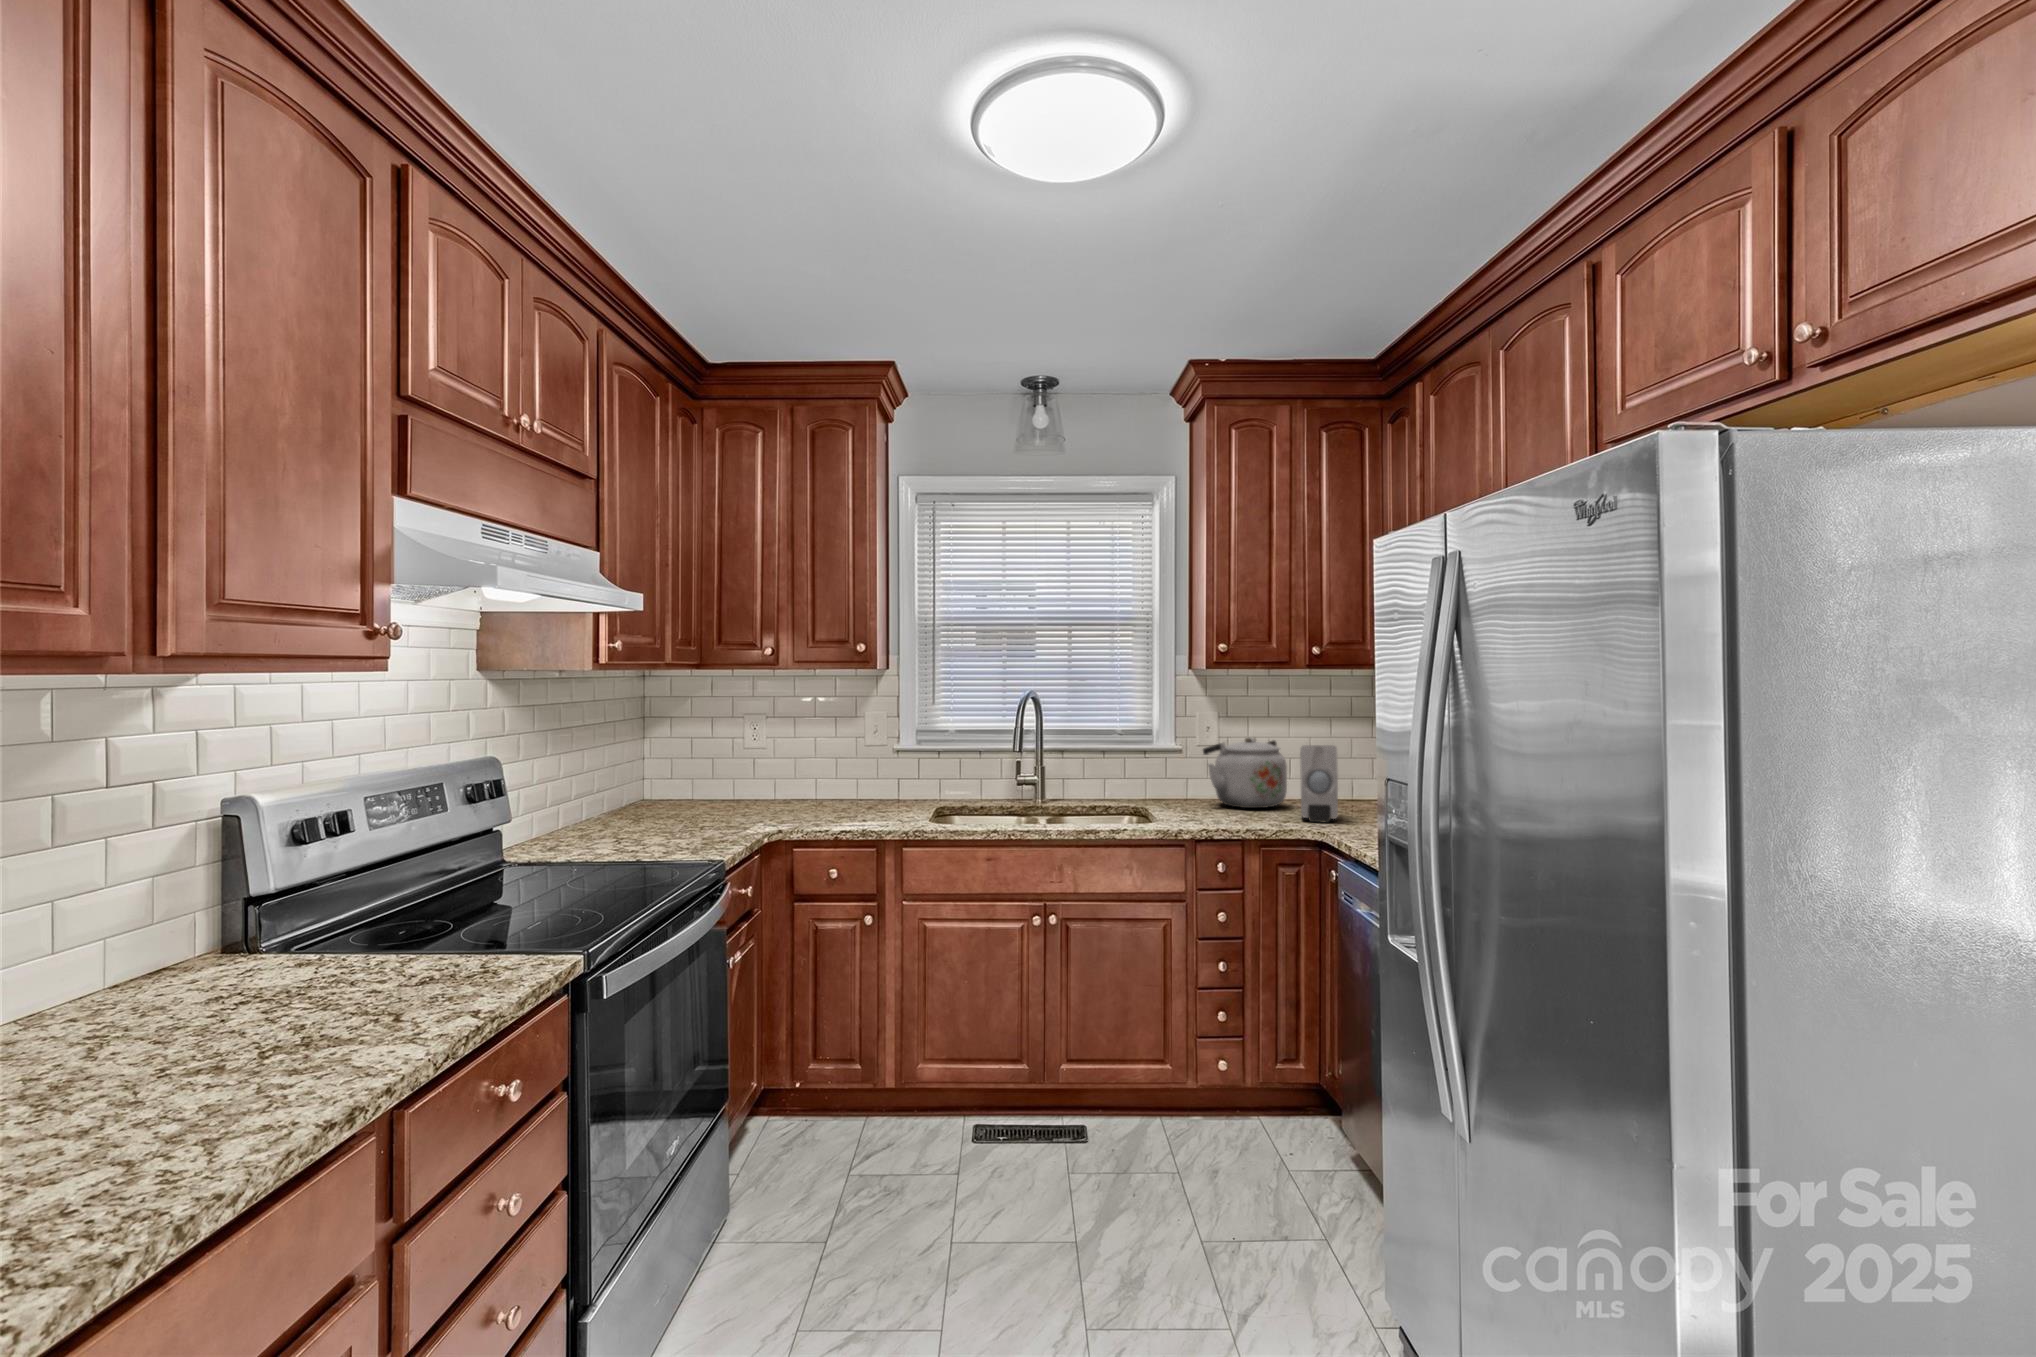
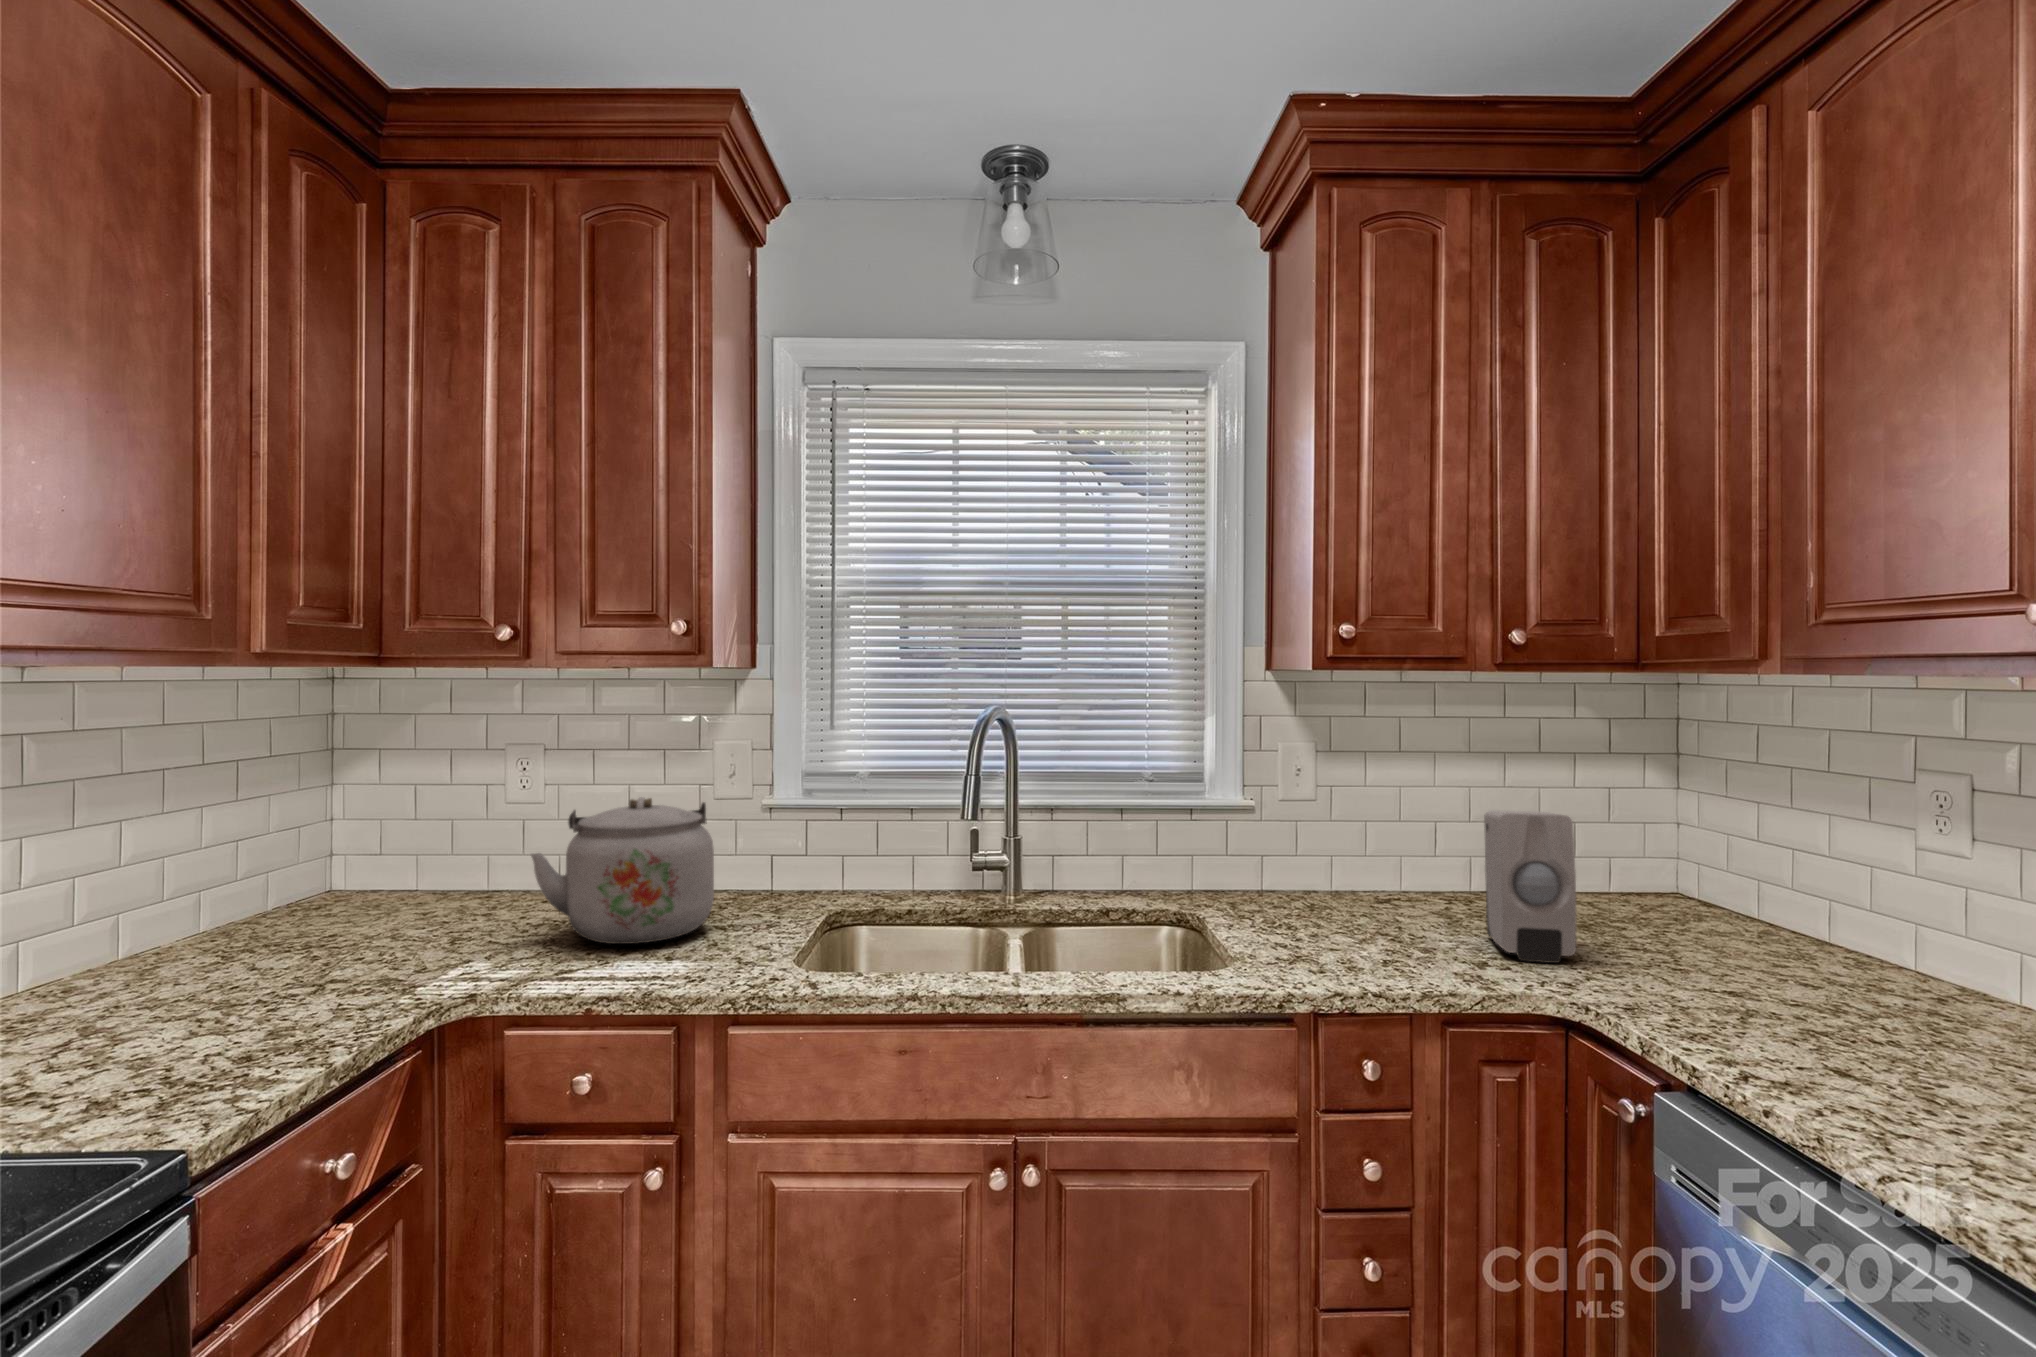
kettle: present [1203,737,1287,808] -> present [531,797,714,944]

